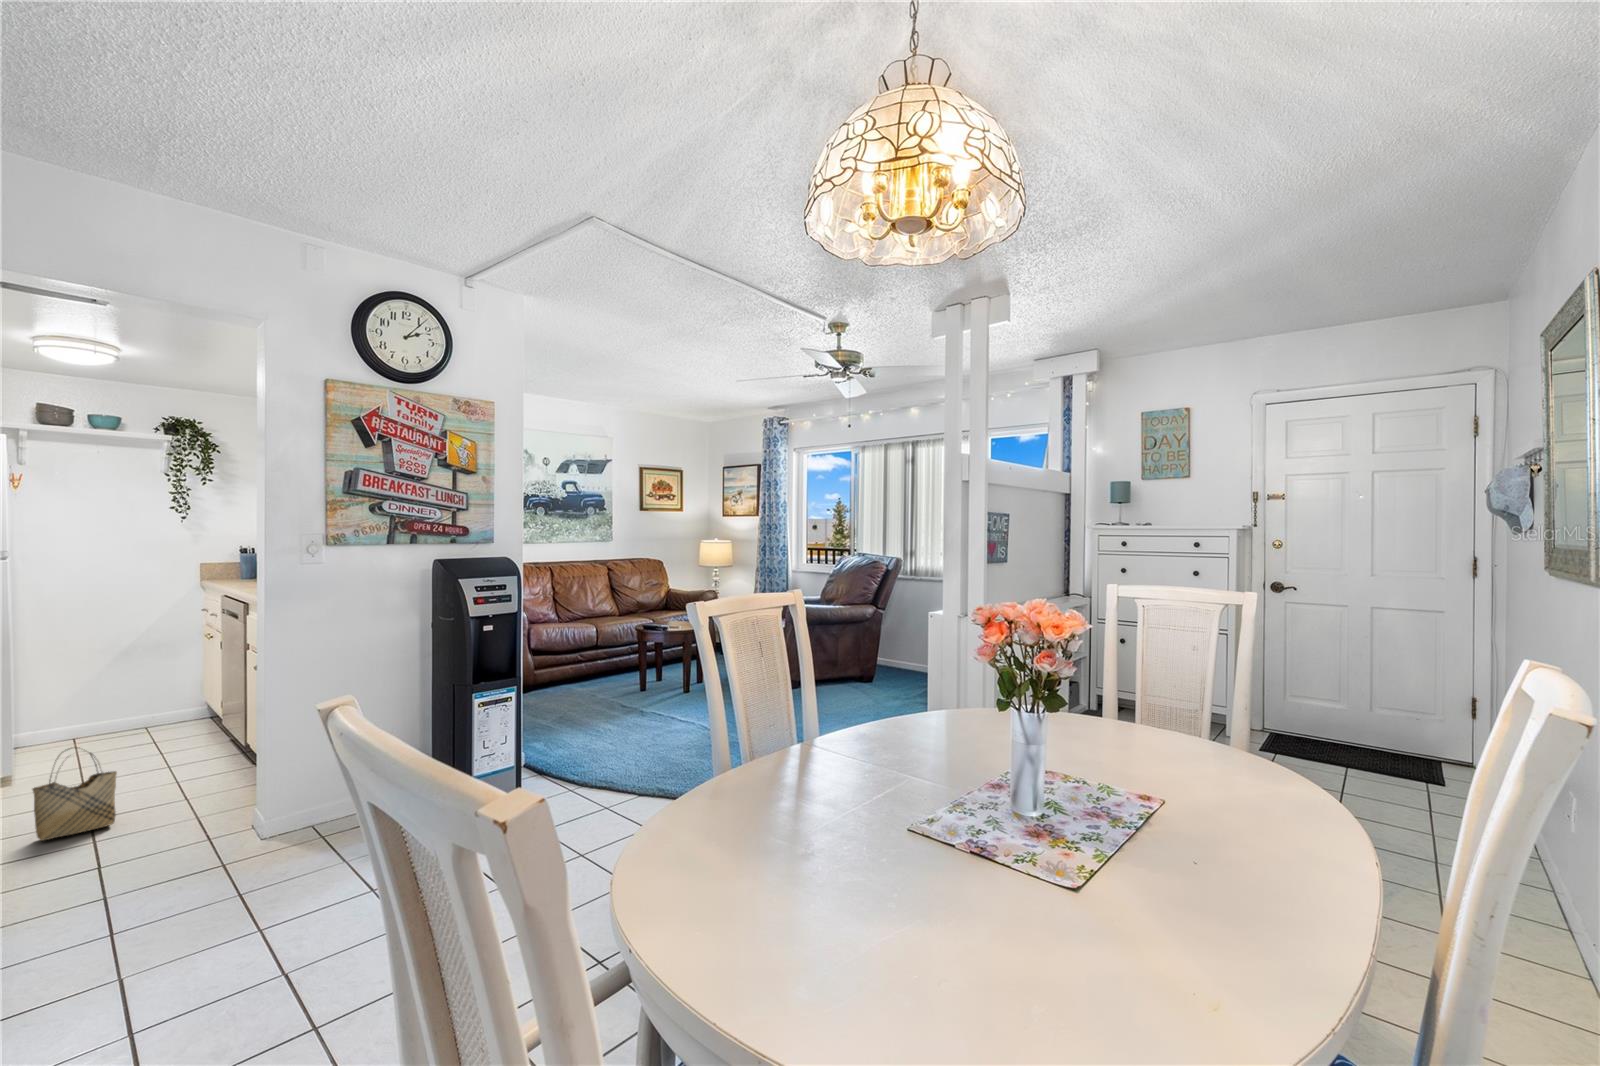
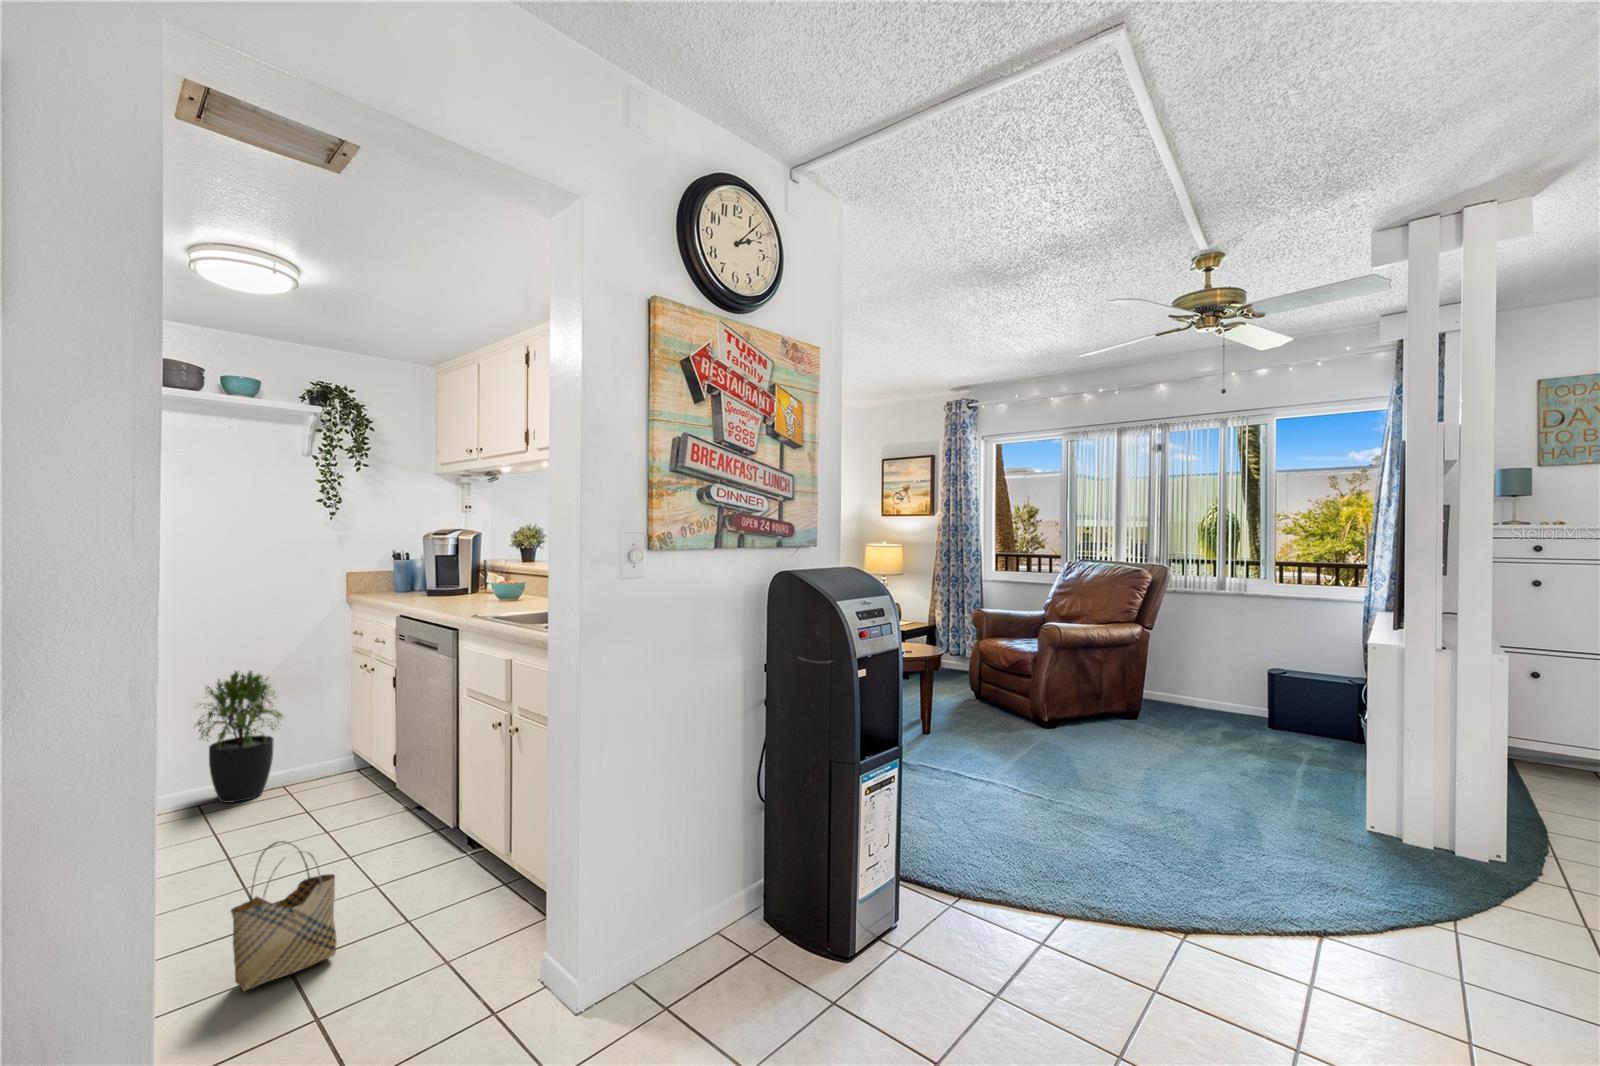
potted plant: none [53,641,137,744] -> present [195,670,283,803]

